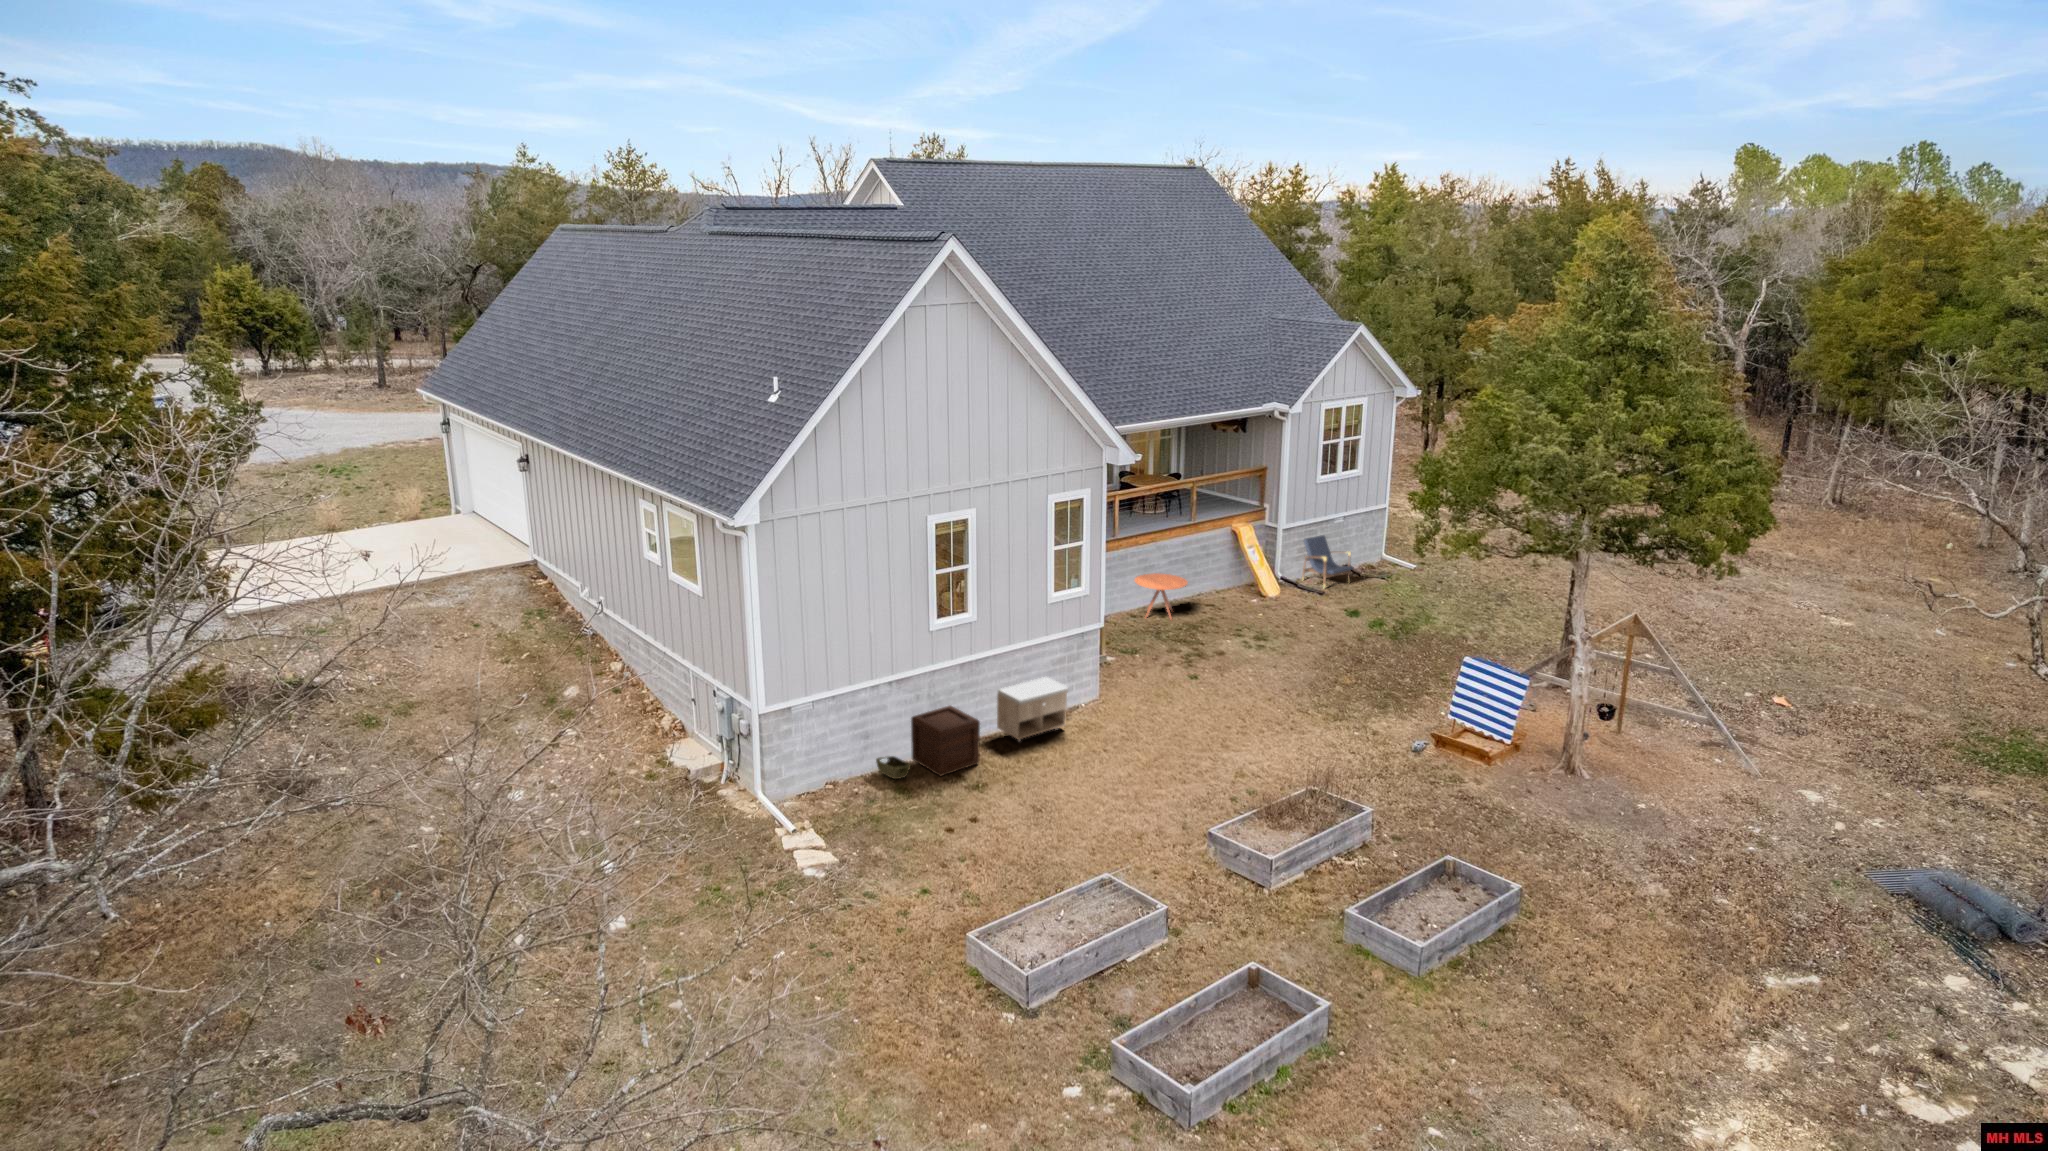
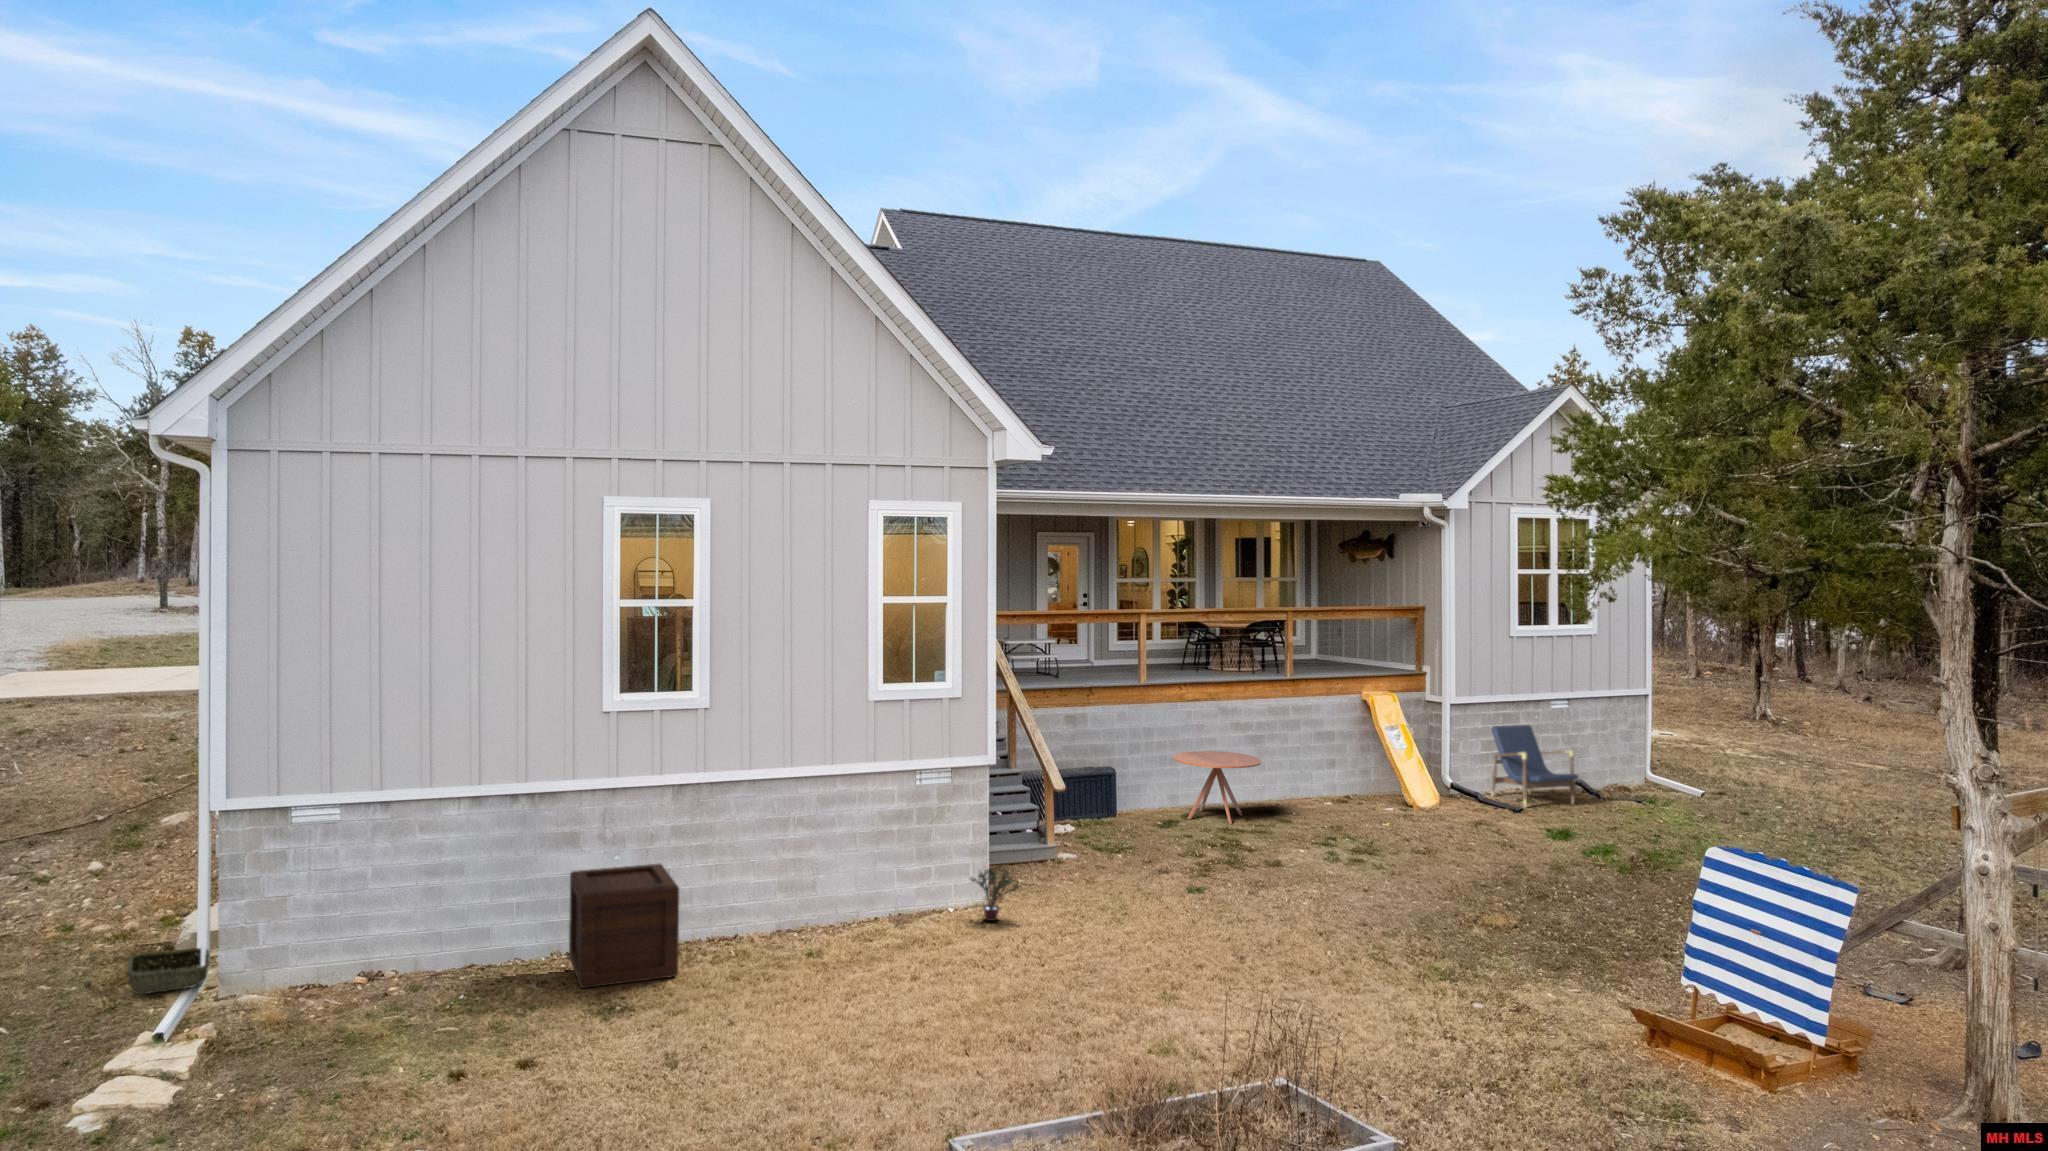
storage bench: present [997,677,1068,741] -> none [770,842,900,952]
potted plant: none [1086,679,1117,709] -> present [969,868,1022,921]
woven basket: present [876,756,910,779] -> present [128,948,210,994]

